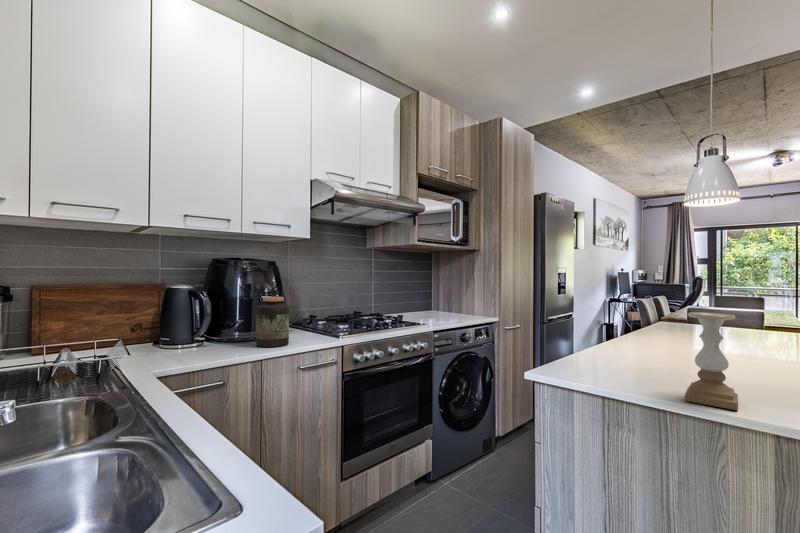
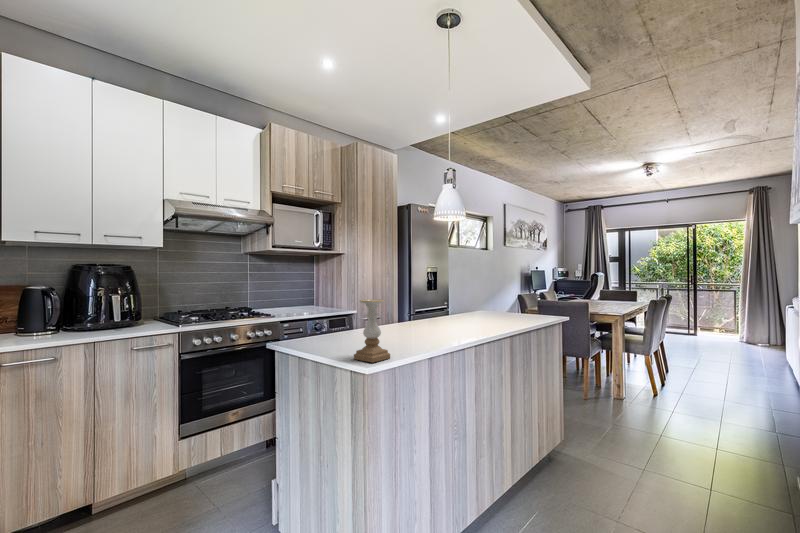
jar: present [256,297,289,347] -> none [101,294,131,333]

